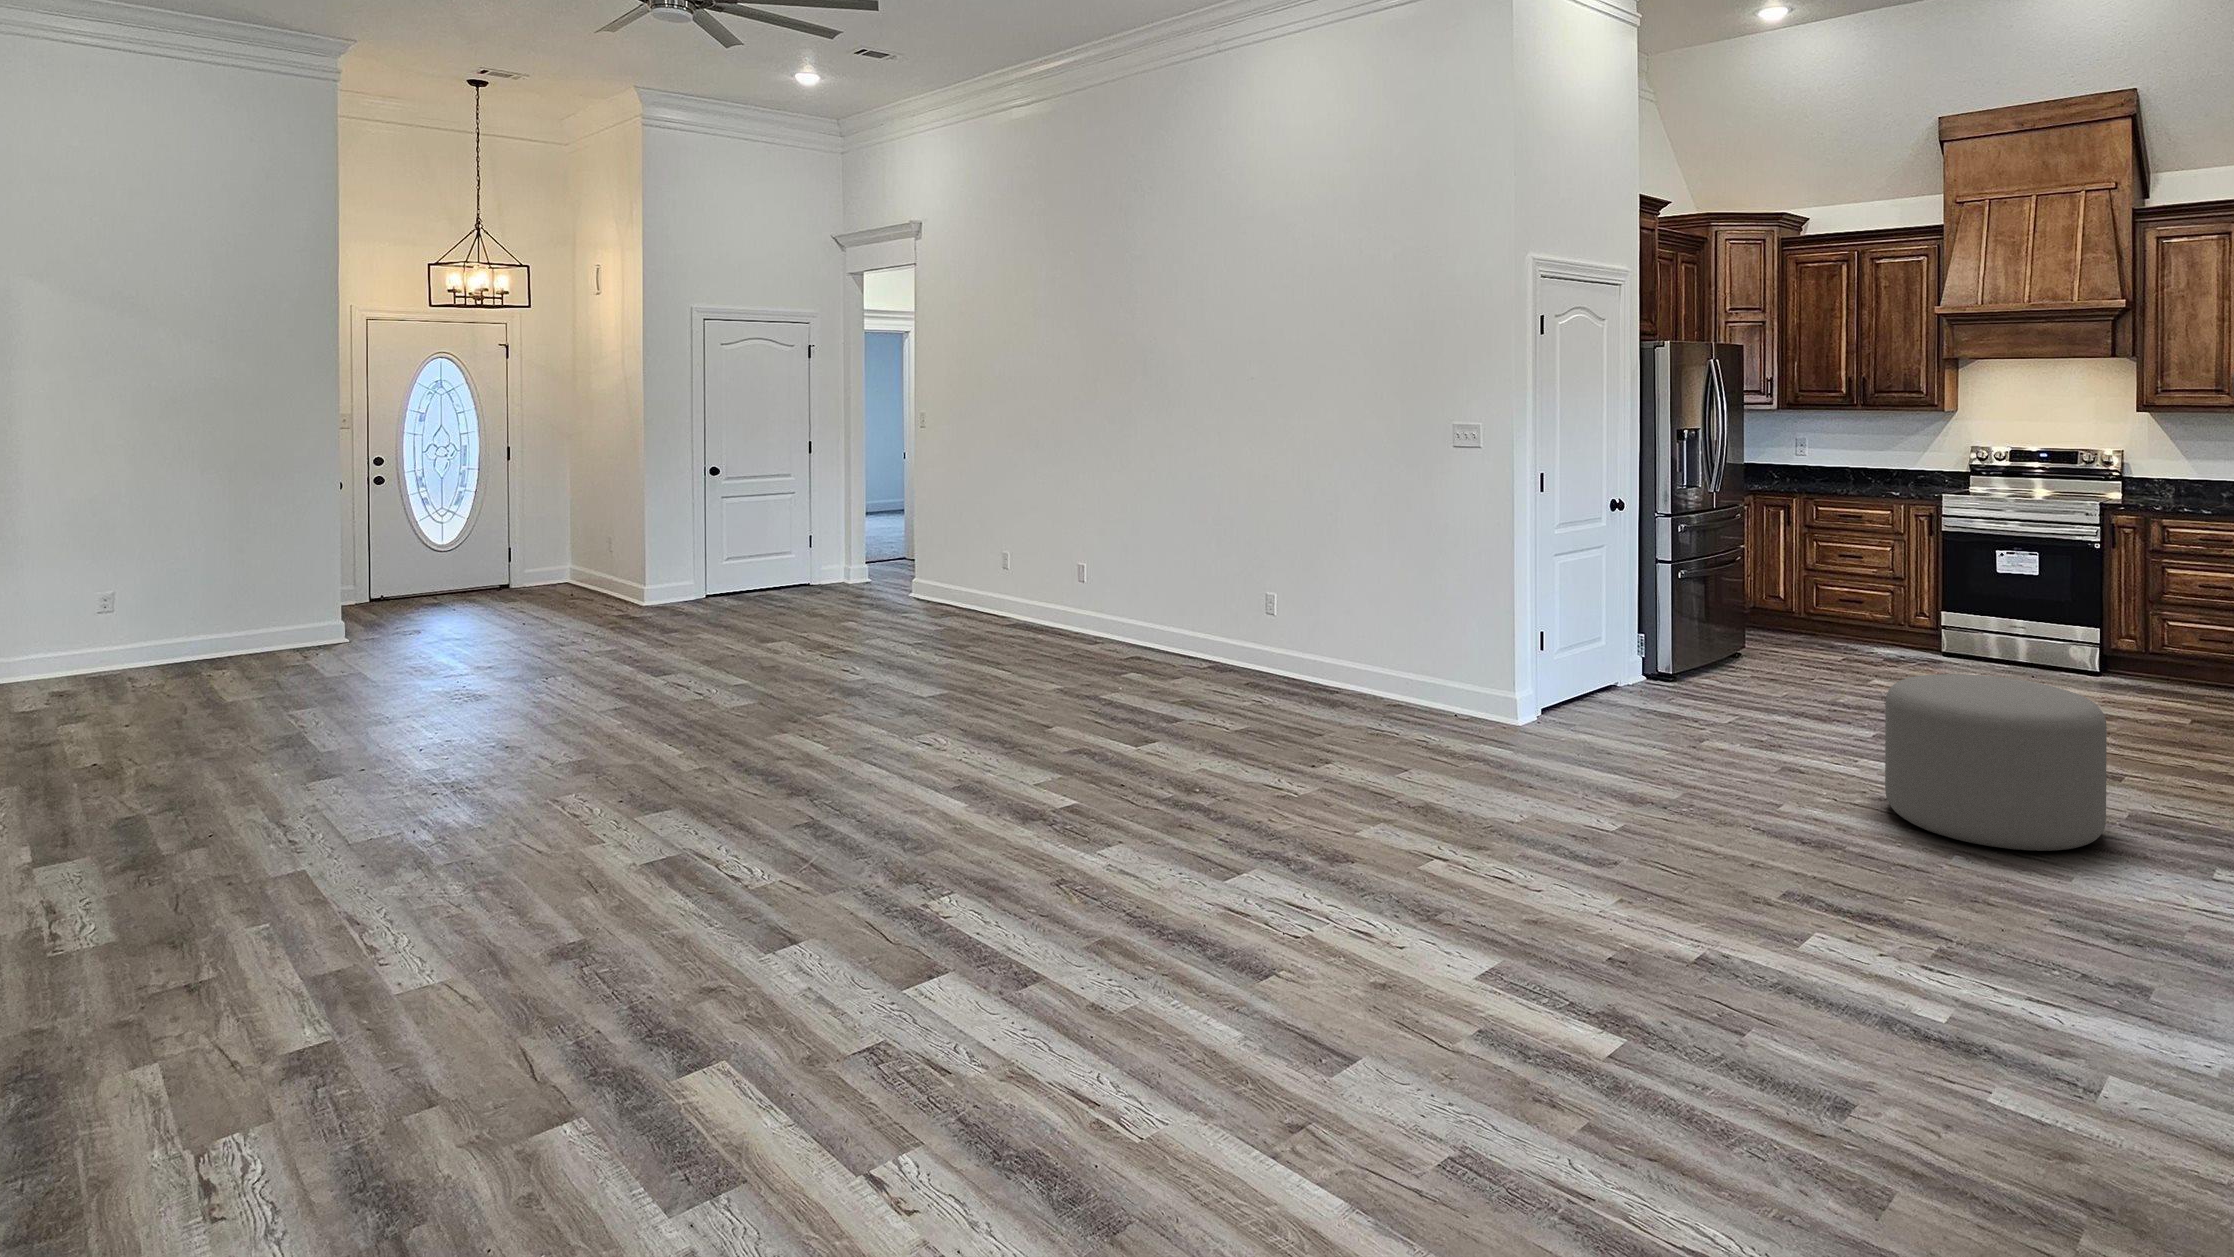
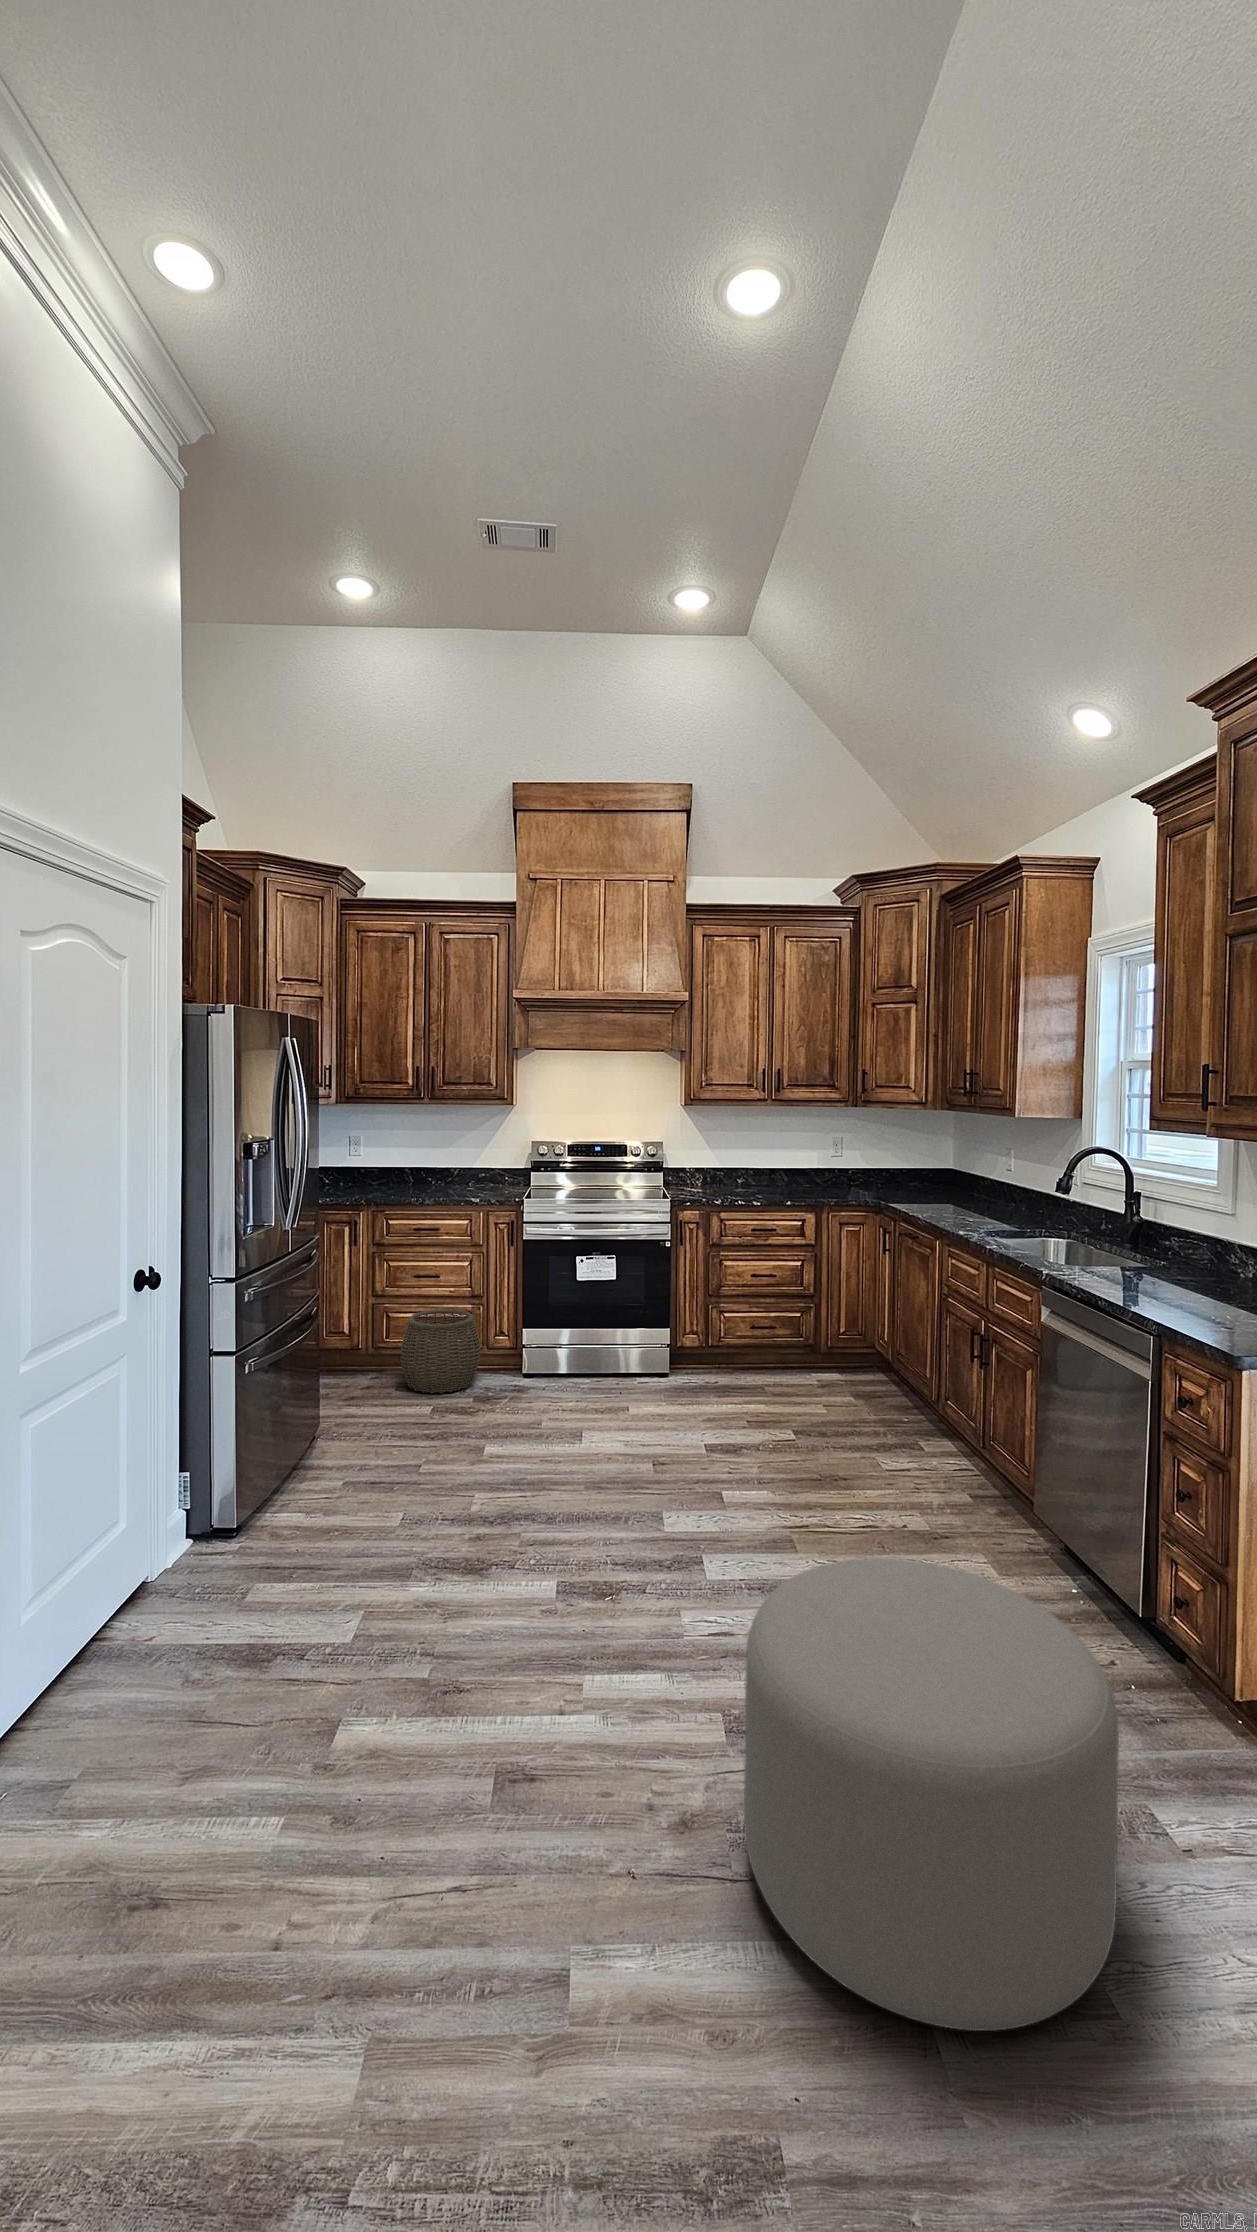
woven basket: none [1822,586,1896,652] -> present [400,1309,481,1393]

